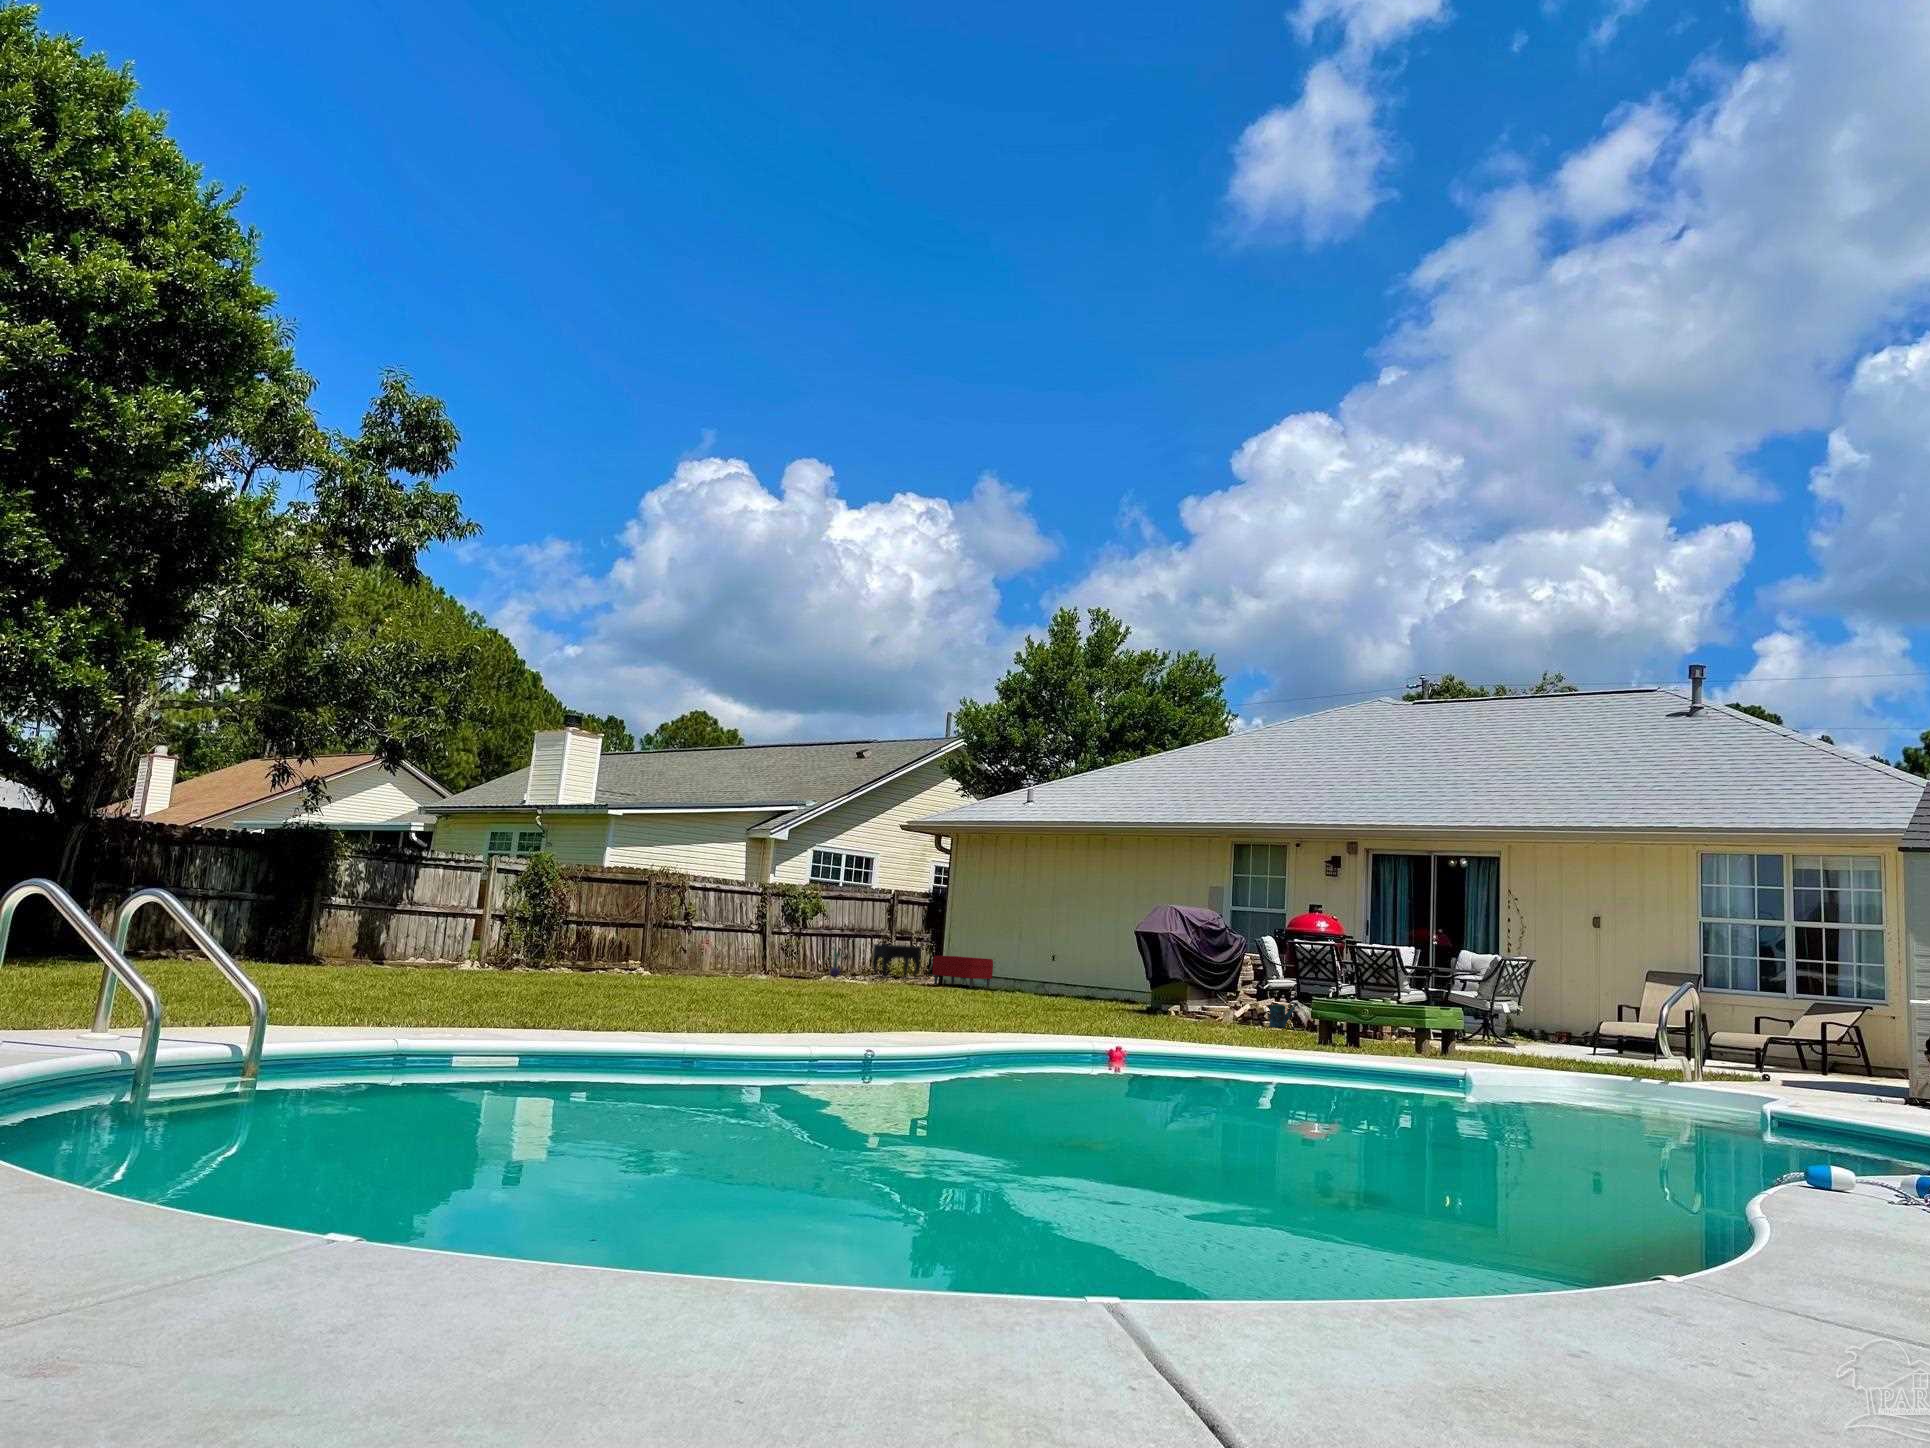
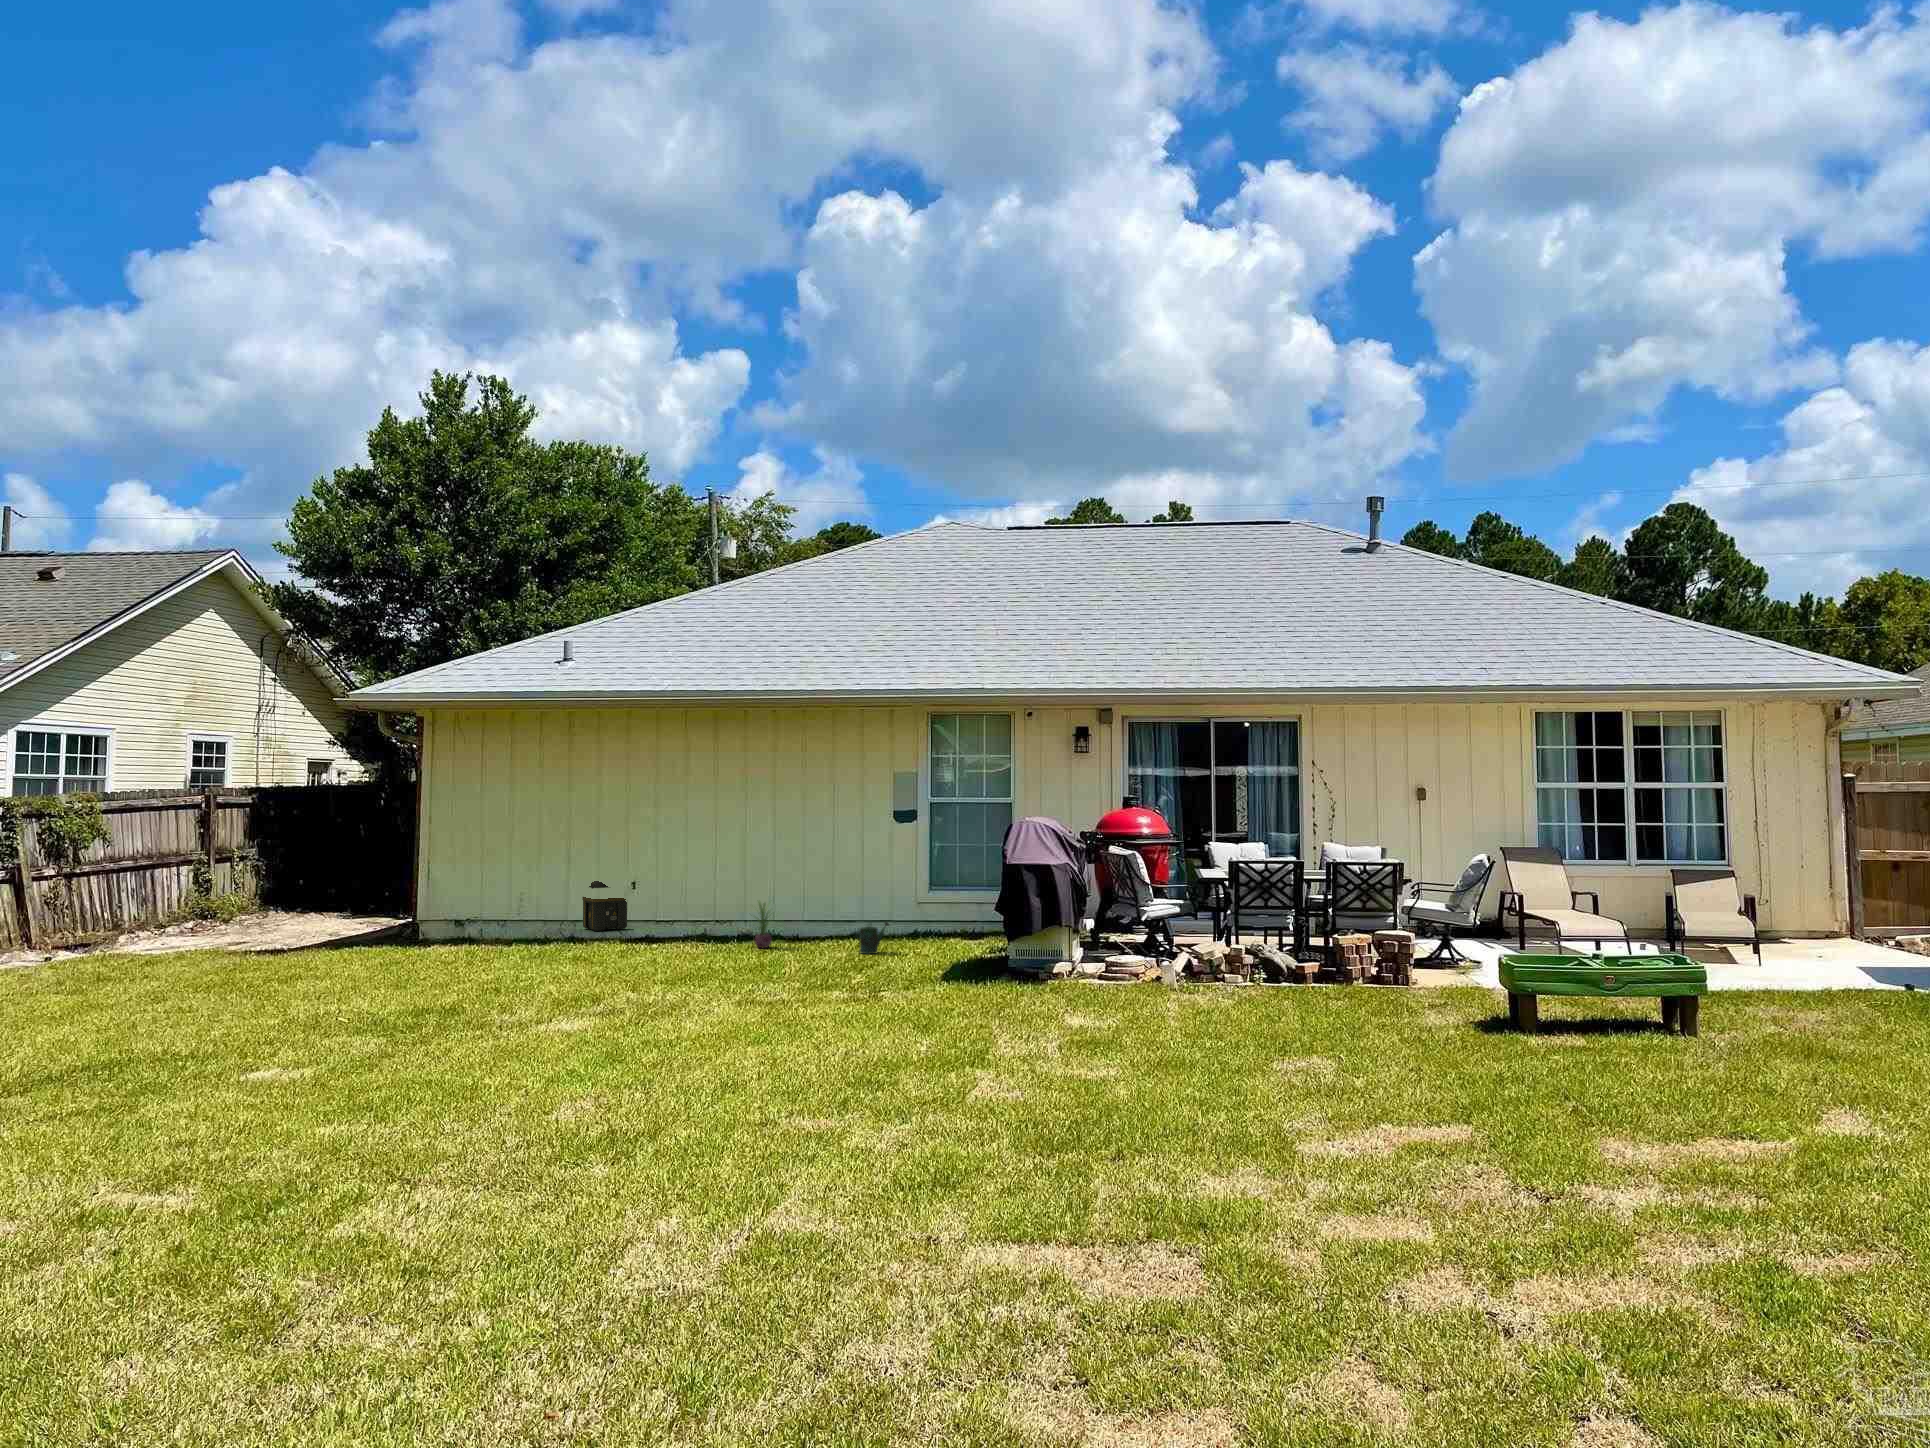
side table: present [872,944,922,978] -> none [181,870,266,922]
decorative plant: present [830,949,840,976] -> present [755,901,772,948]
bench: present [933,956,993,988] -> none [304,884,400,928]
toolbox: none [1103,961,1136,1003] -> present [582,881,627,931]

